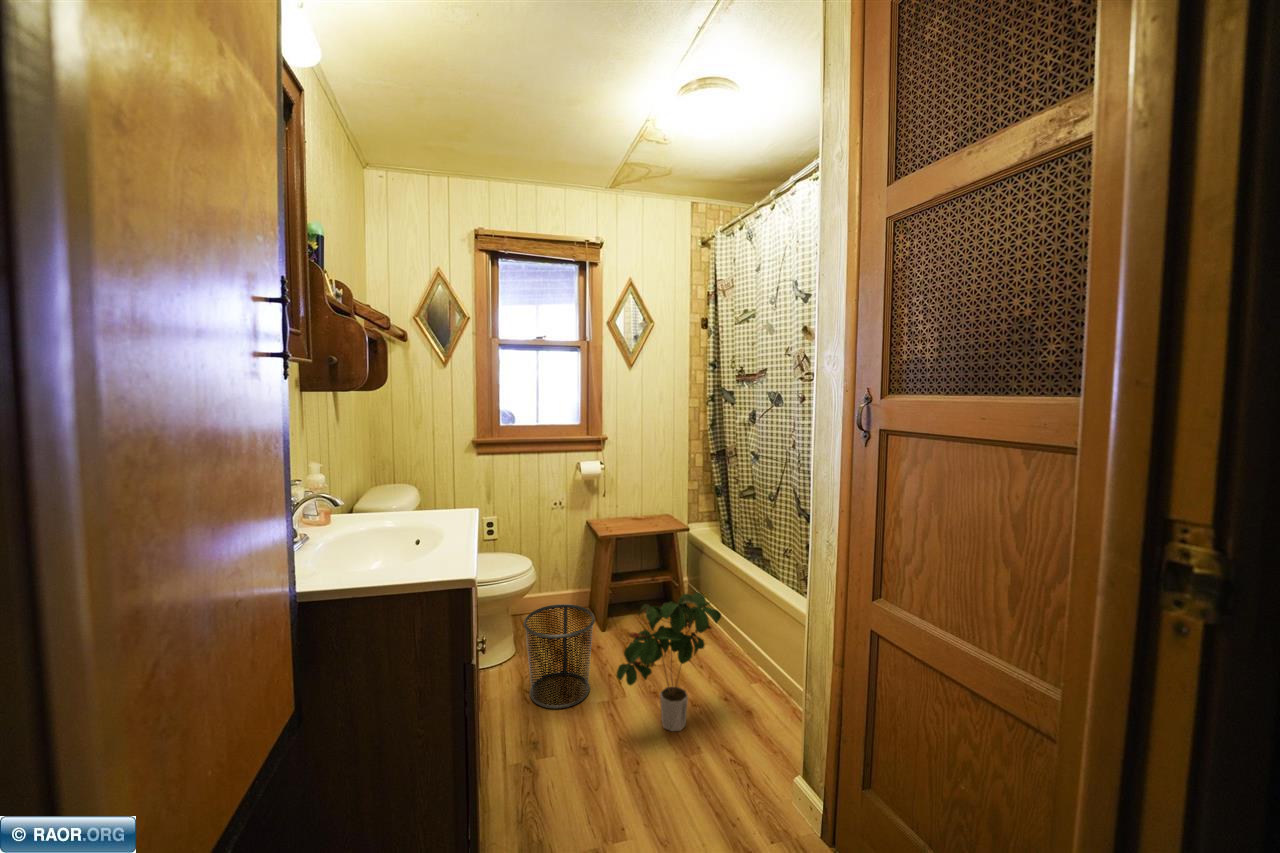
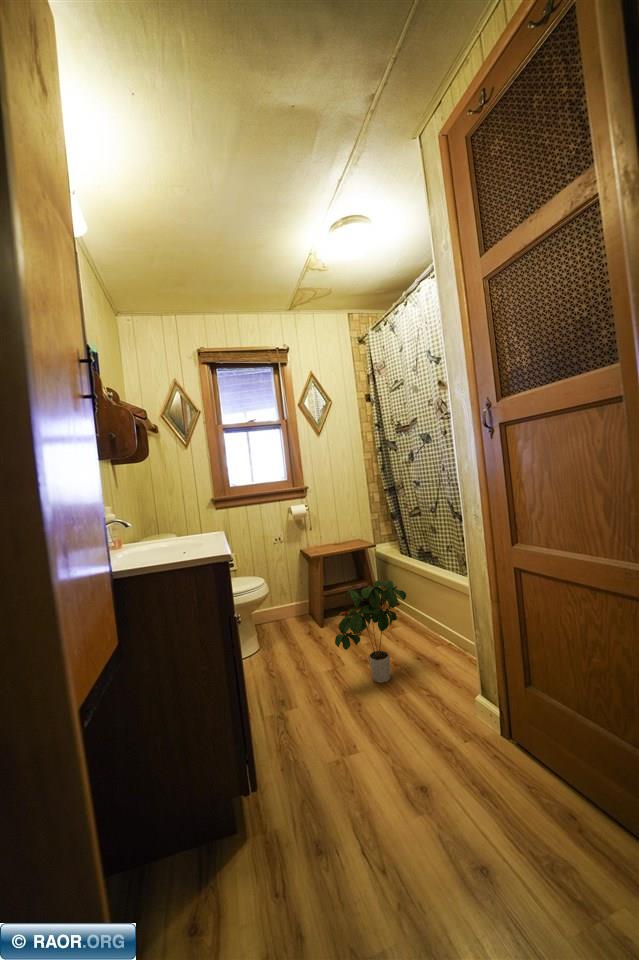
waste bin: present [523,604,595,709] -> none [263,603,317,678]

